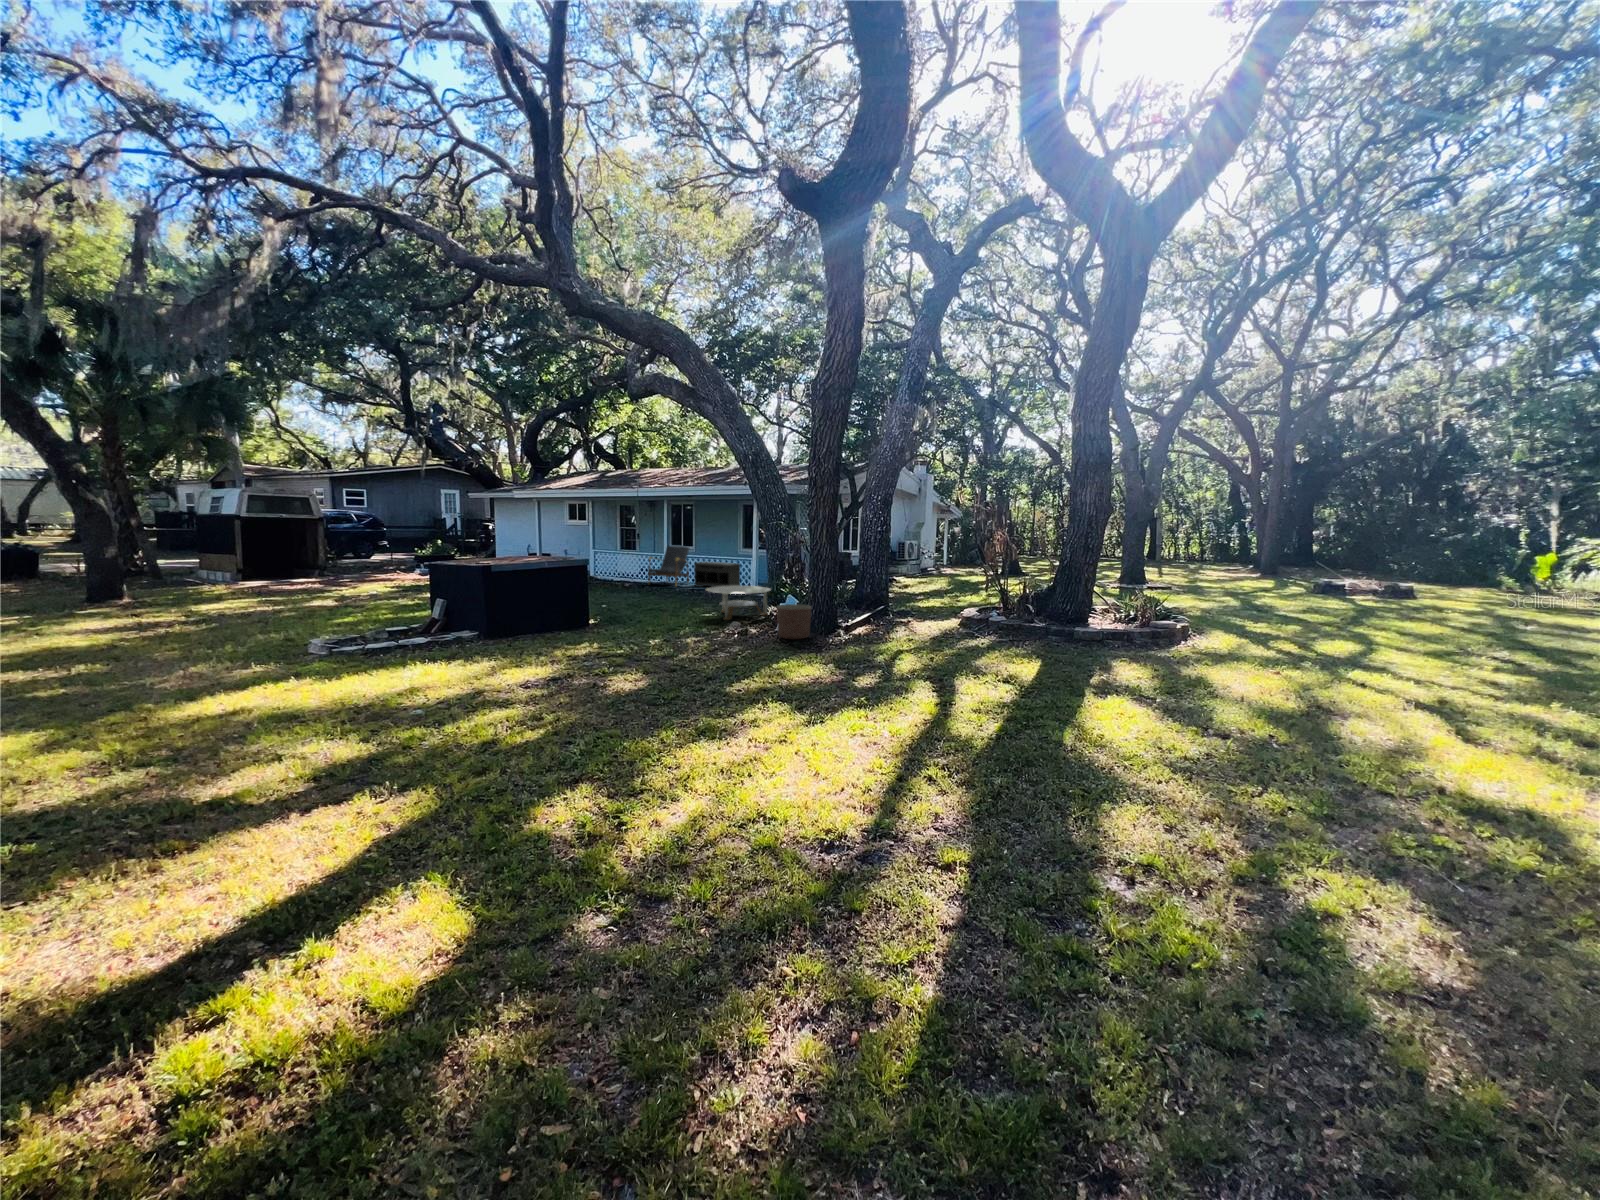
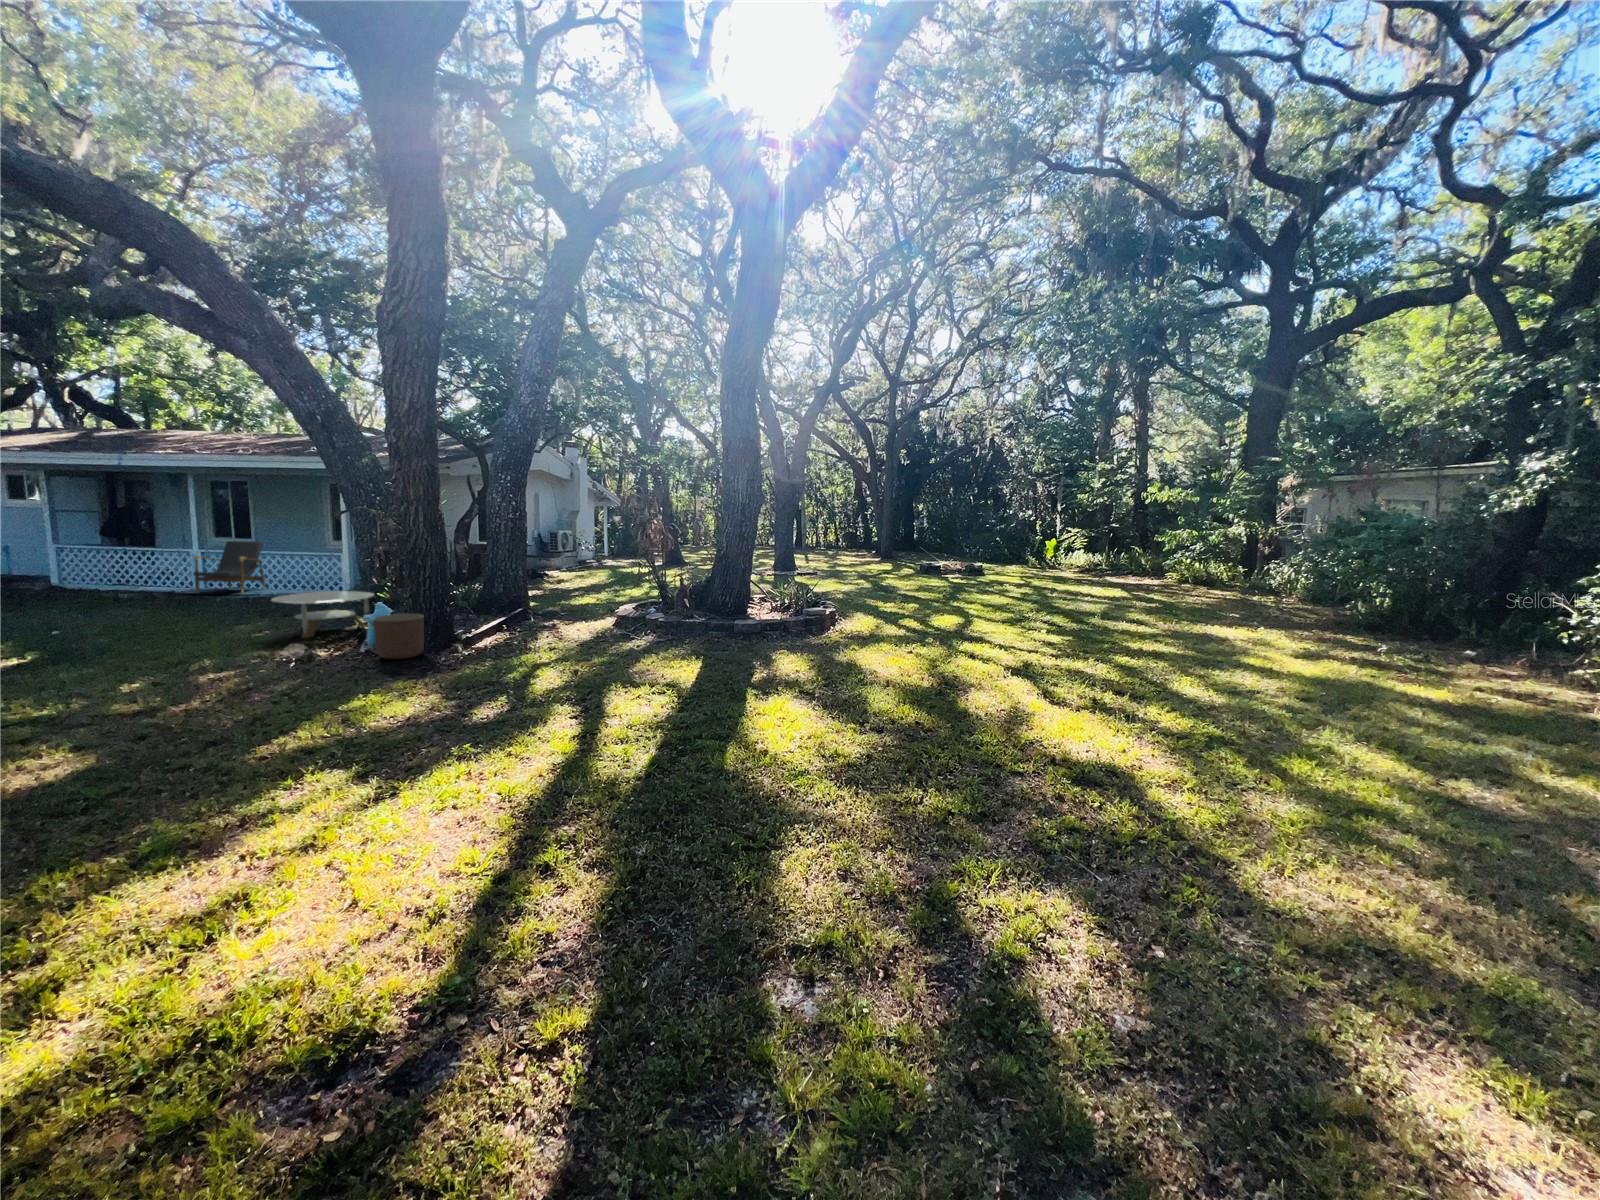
bench: present [694,562,740,587] -> none [270,560,343,594]

